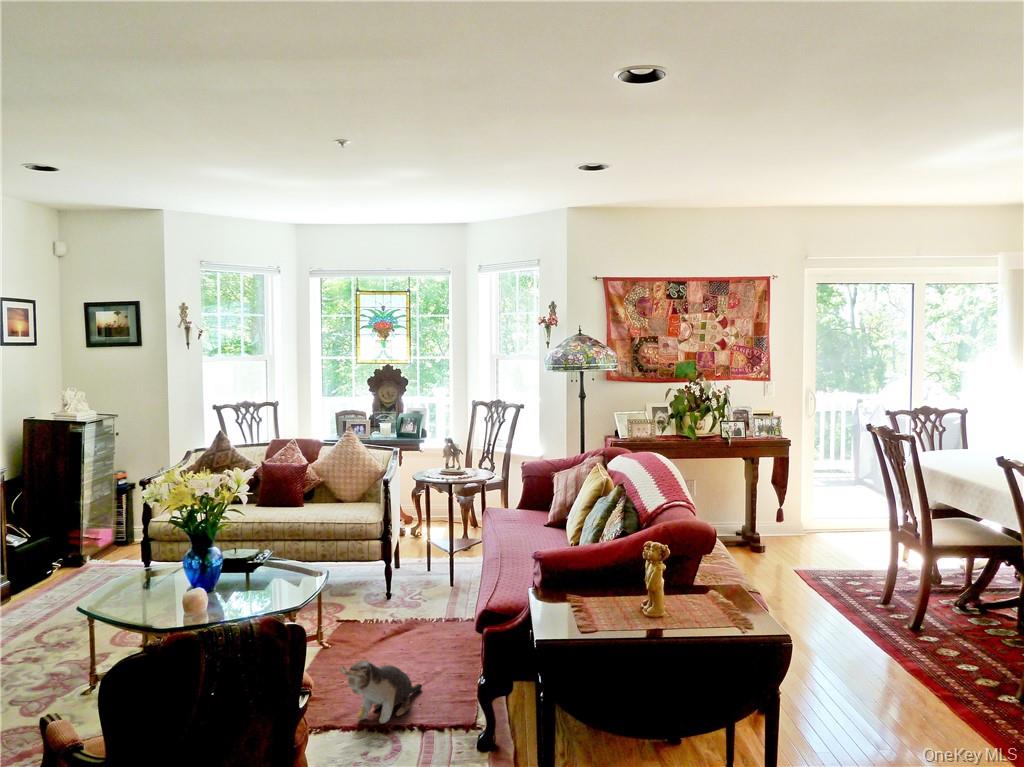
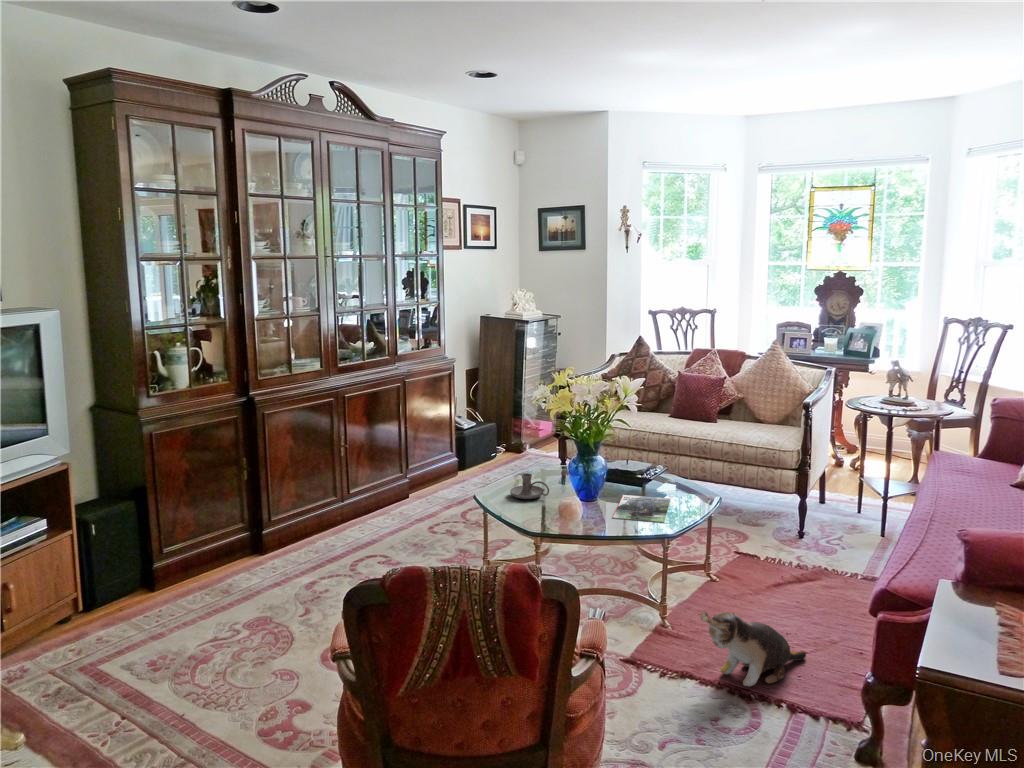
candle holder: none [113,575,160,603] -> present [510,473,549,499]
magazine: none [236,576,287,603] -> present [613,495,671,523]

